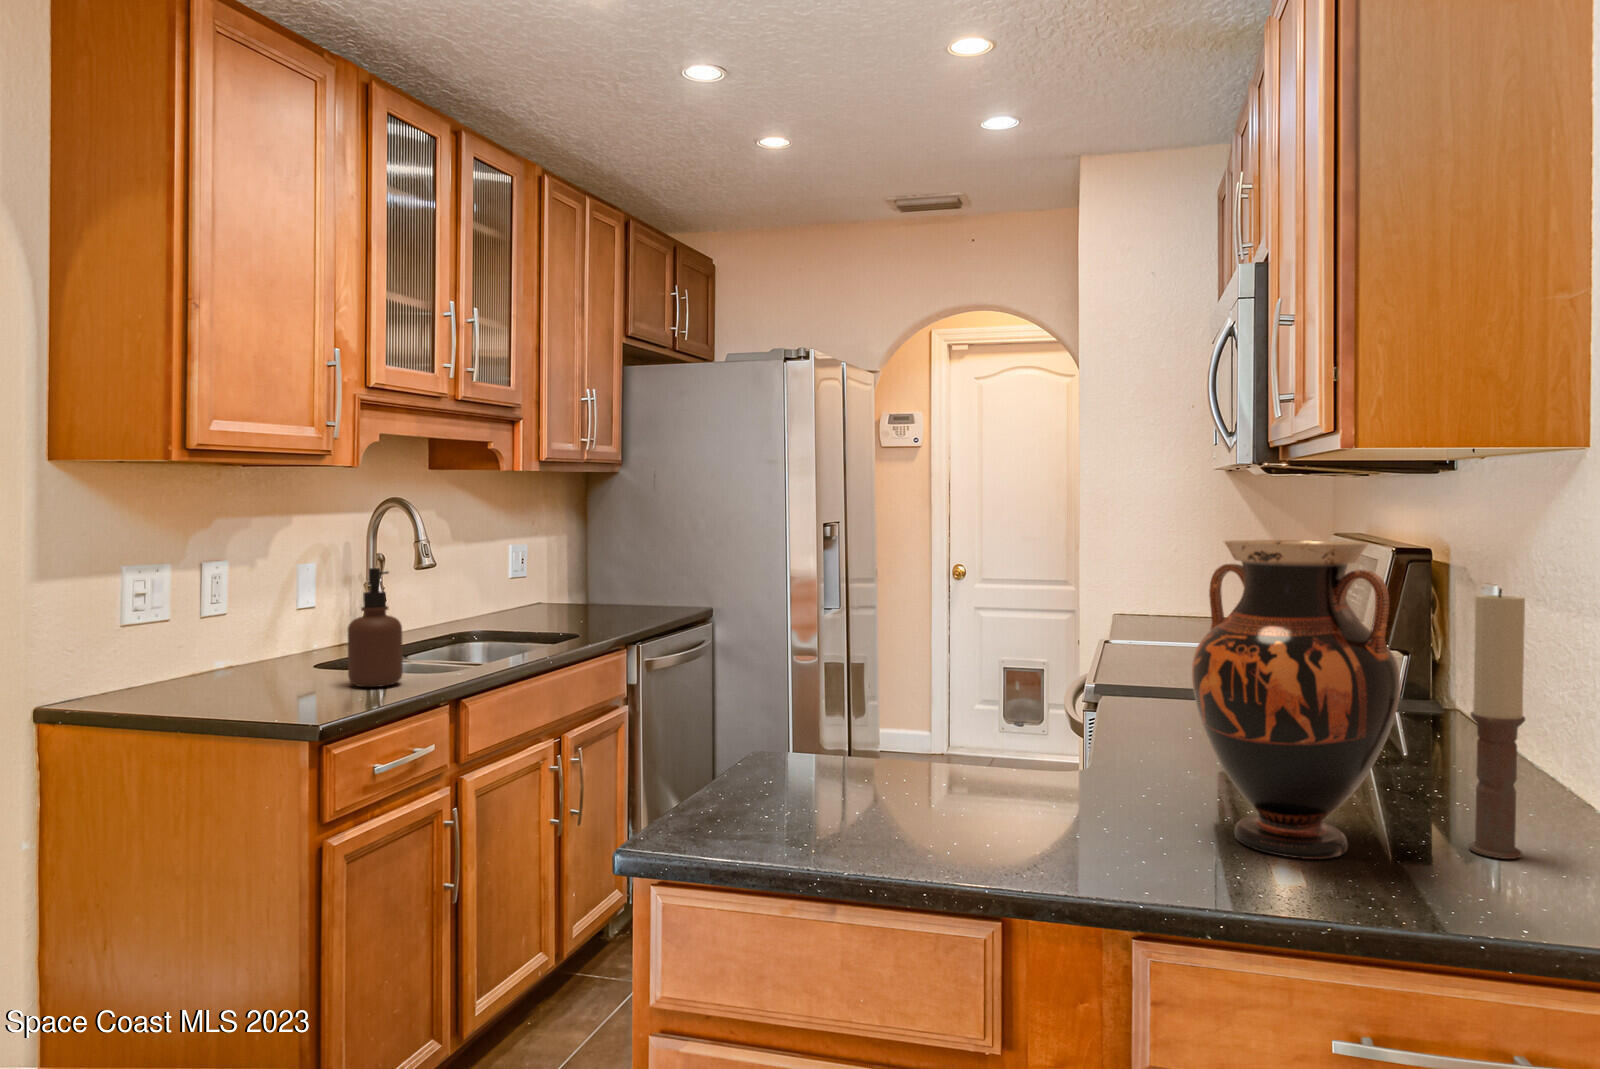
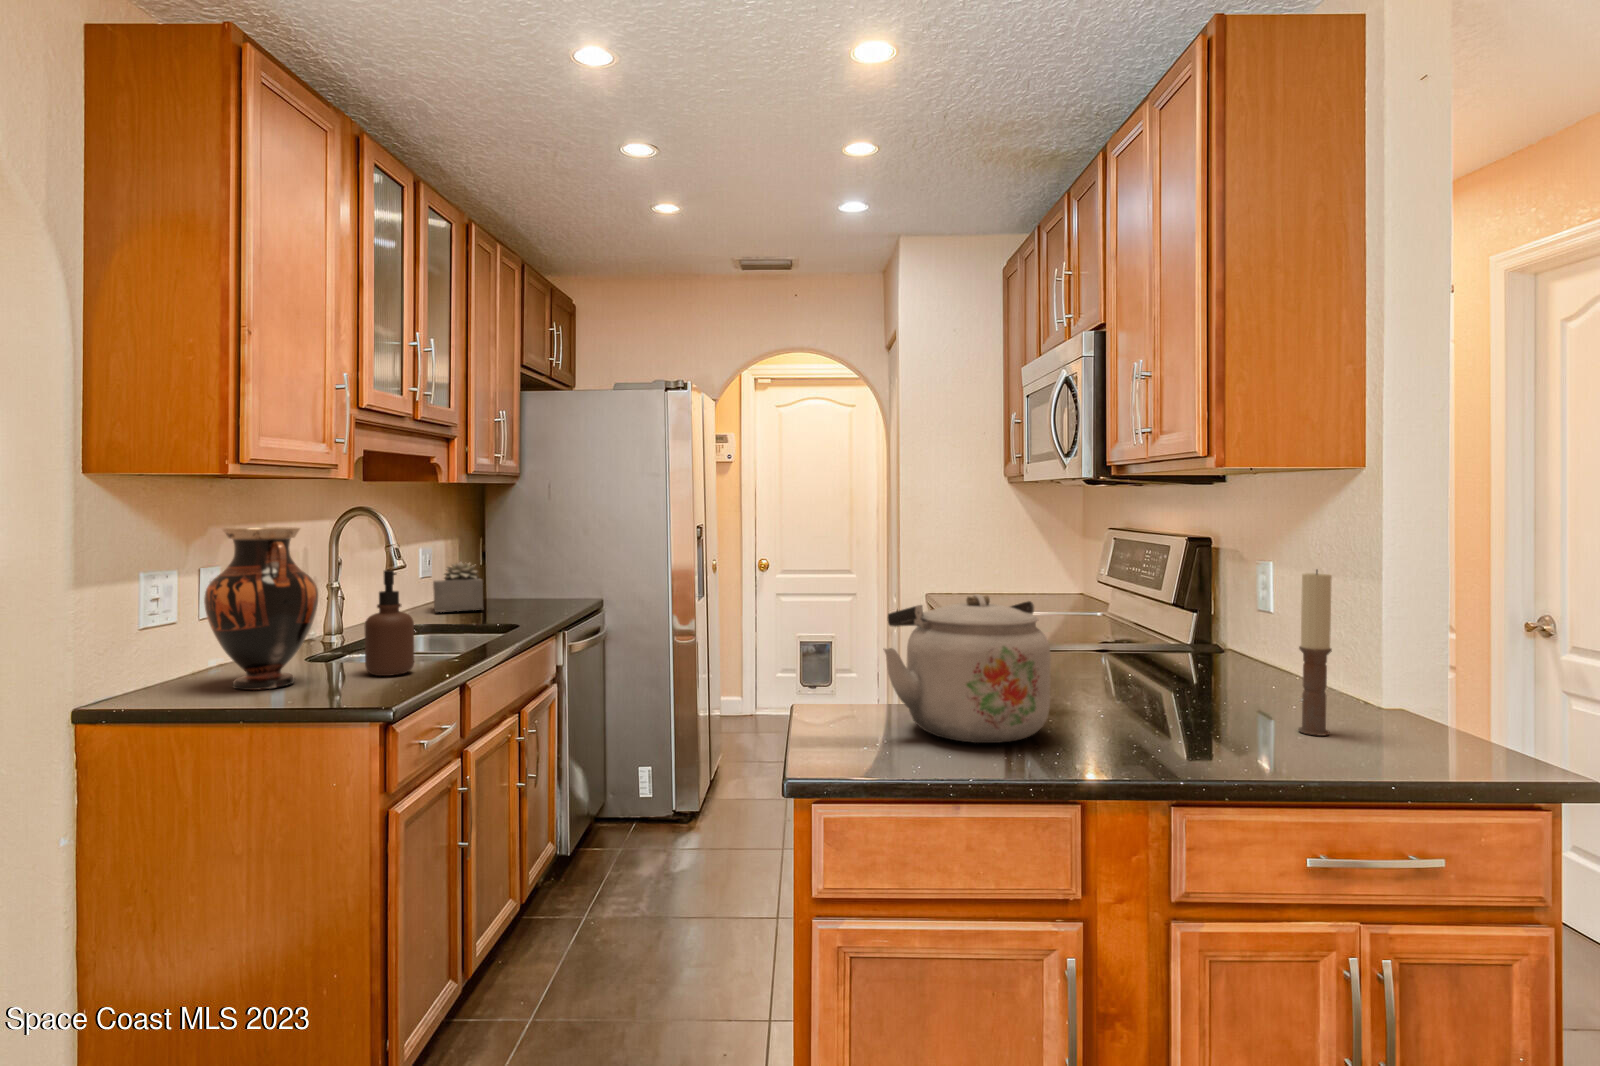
vase: present [1192,540,1400,859] -> present [204,527,318,690]
succulent plant: none [513,561,568,618] -> present [433,562,483,612]
kettle: none [801,613,1046,825] -> present [883,594,1051,743]

